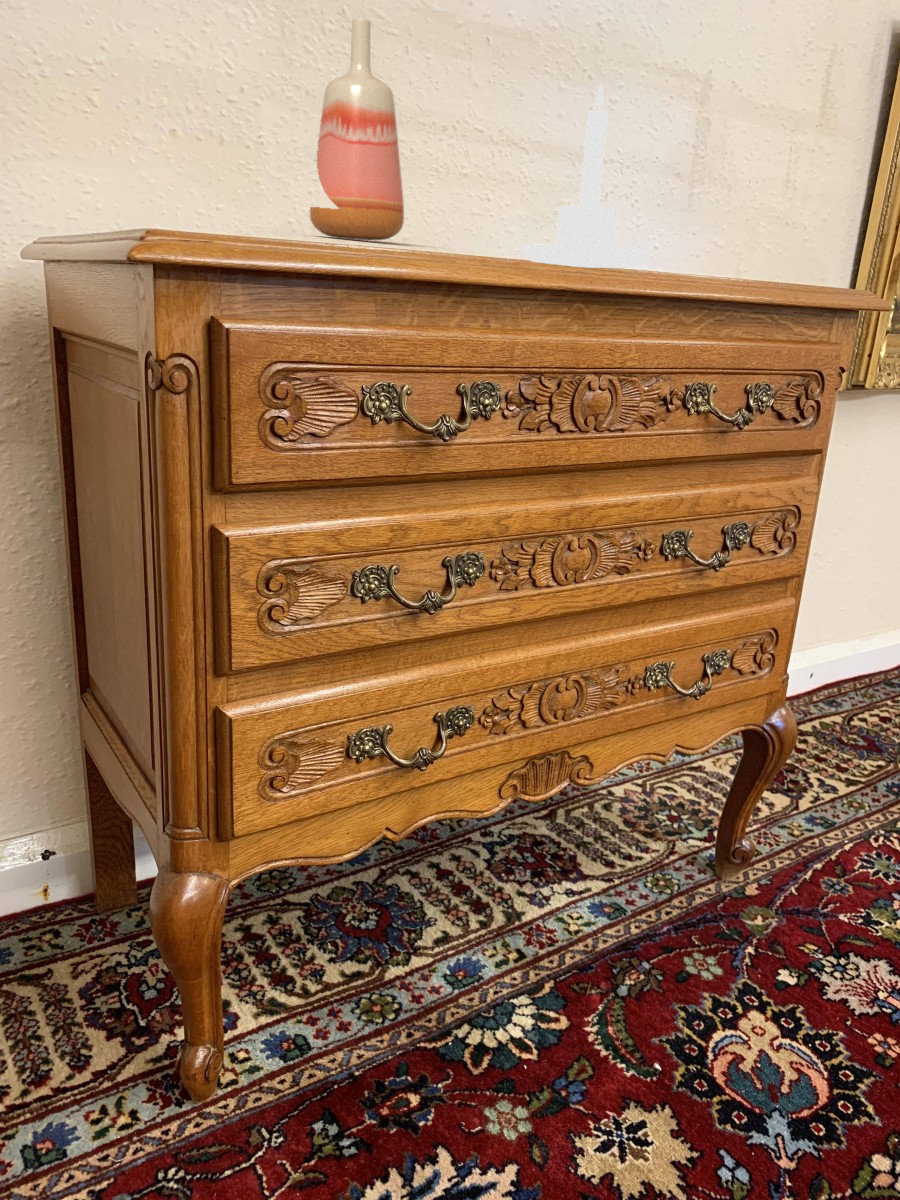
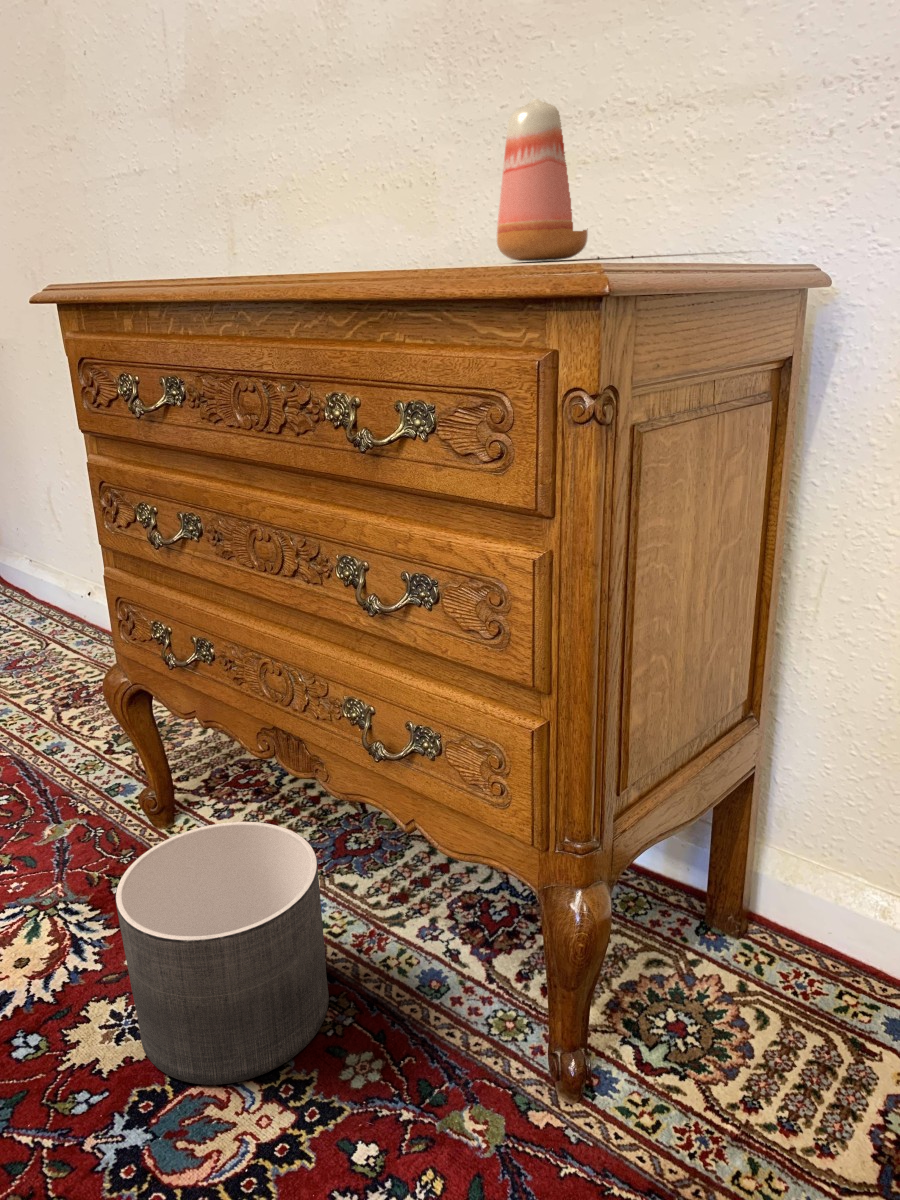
candle holder: present [521,83,650,268] -> none [178,113,296,279]
planter: none [523,841,746,1119] -> present [115,822,329,1085]

